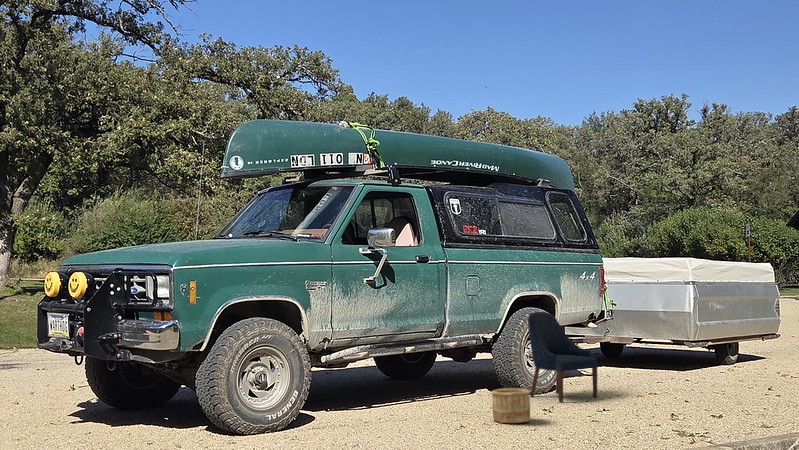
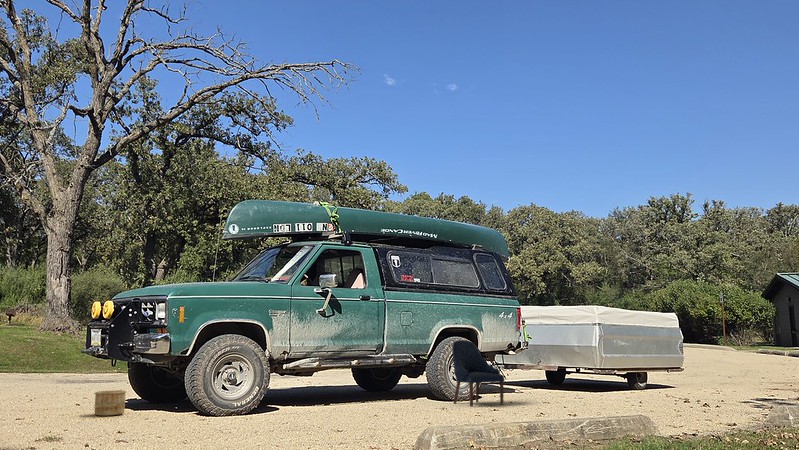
wooden bucket: present [491,388,530,423] -> present [95,390,126,416]

